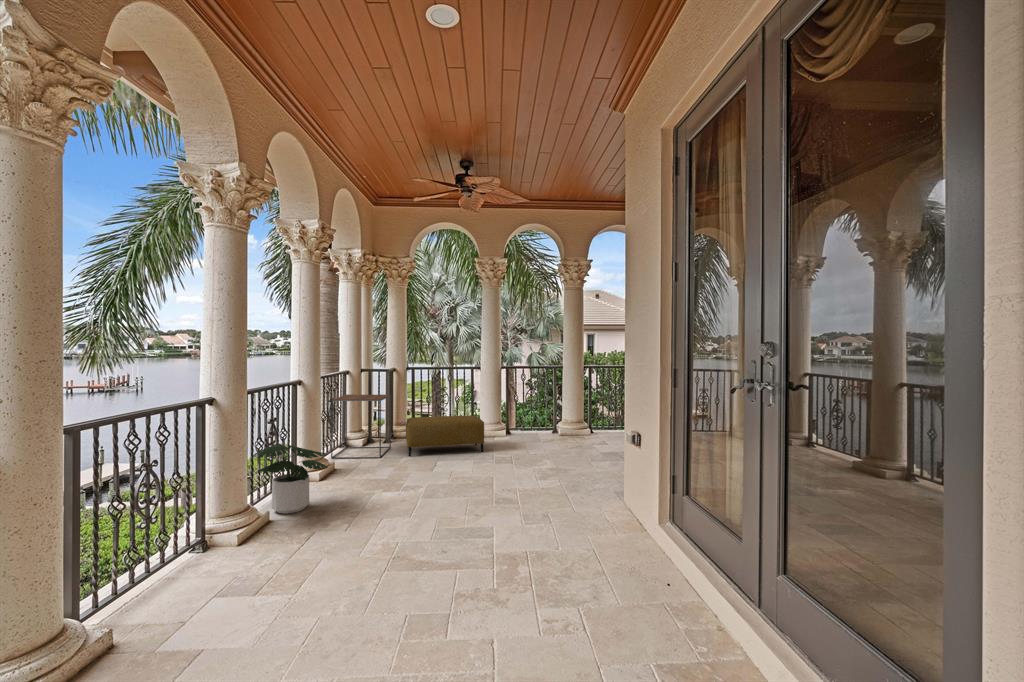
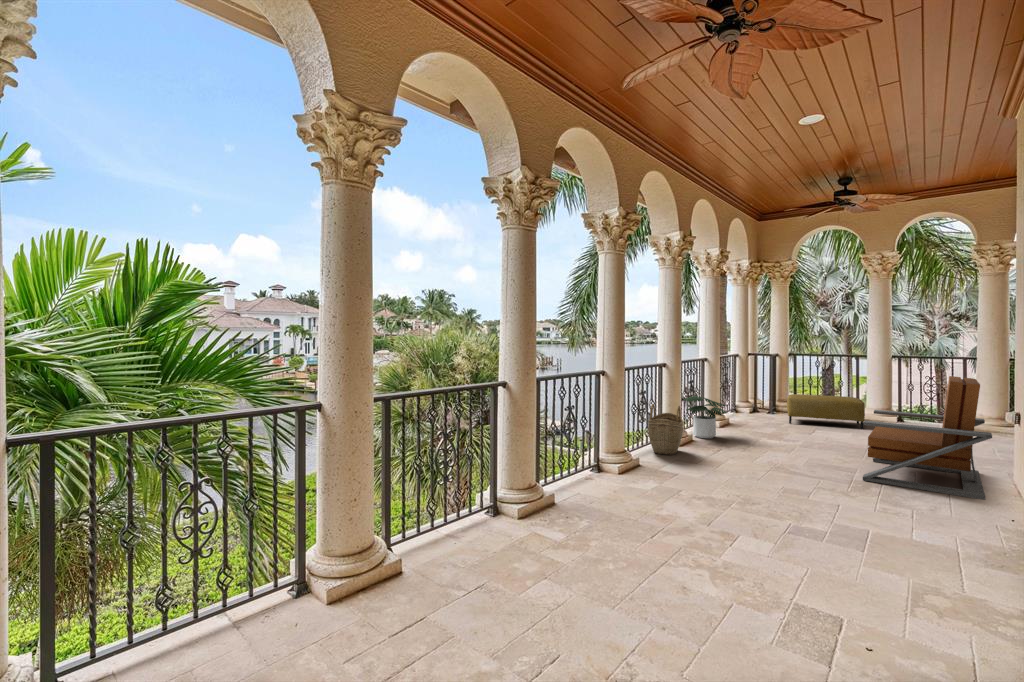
side table: present [331,395,391,459] -> none [726,373,774,422]
lounge chair: none [510,395,651,564] -> present [863,376,992,500]
woven basket: none [154,481,238,591] -> present [648,404,683,455]

